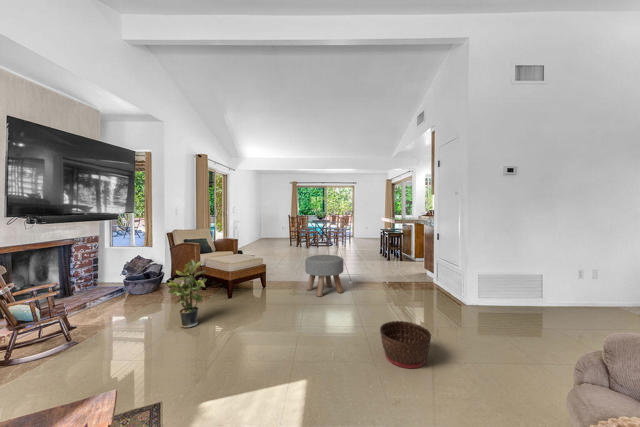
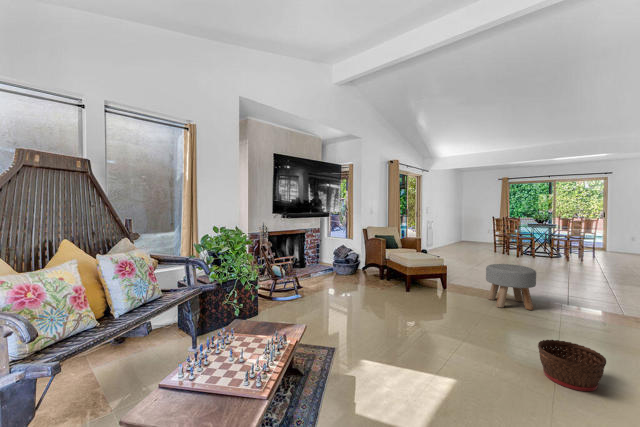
potted plant: present [167,260,206,328] -> none [358,251,386,303]

